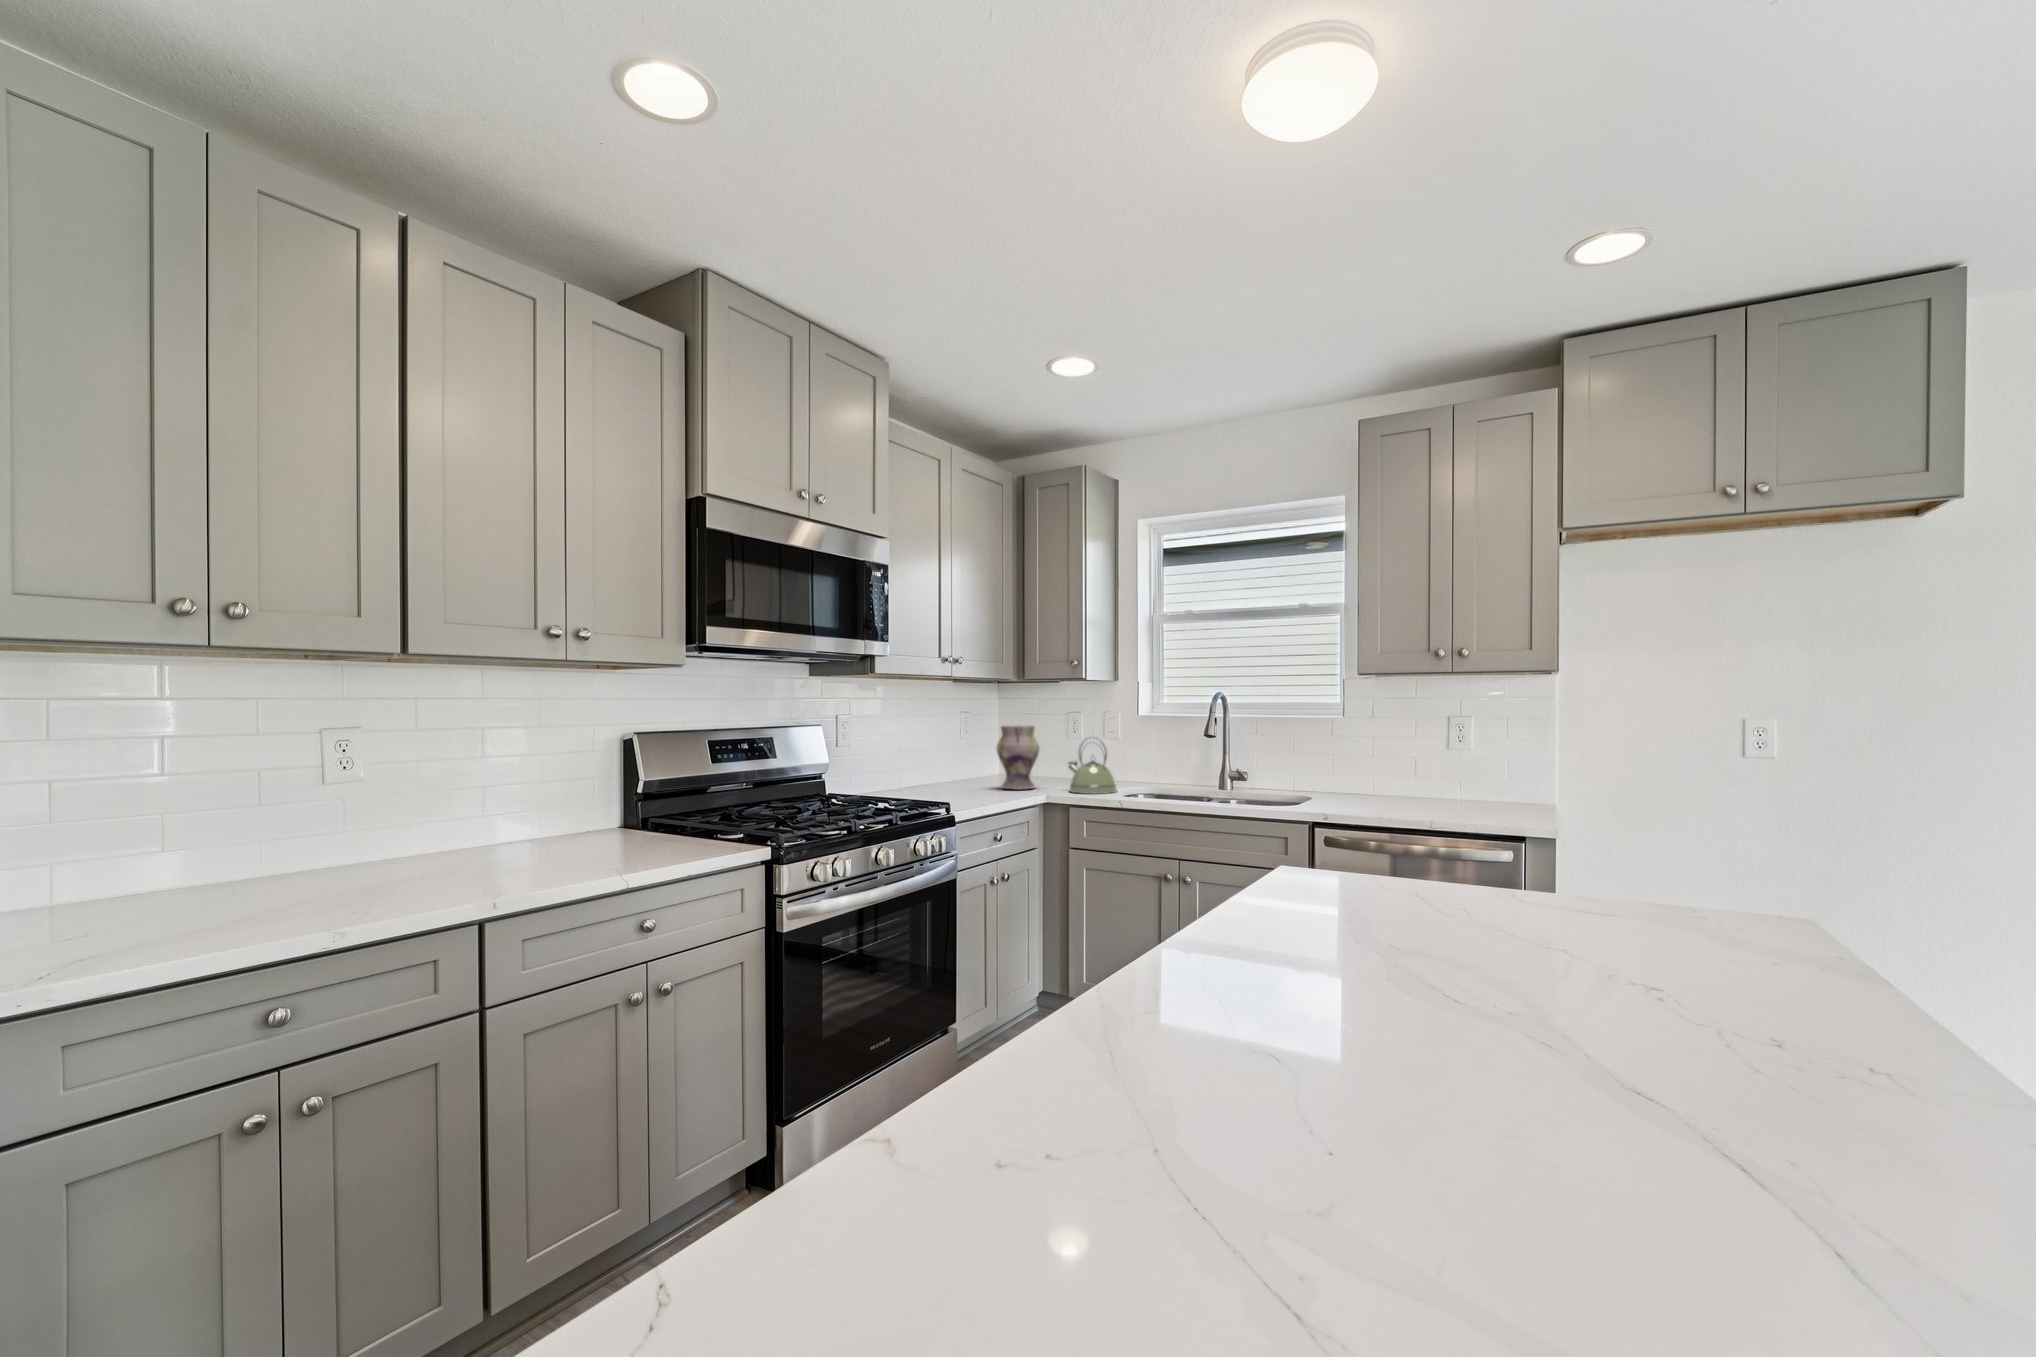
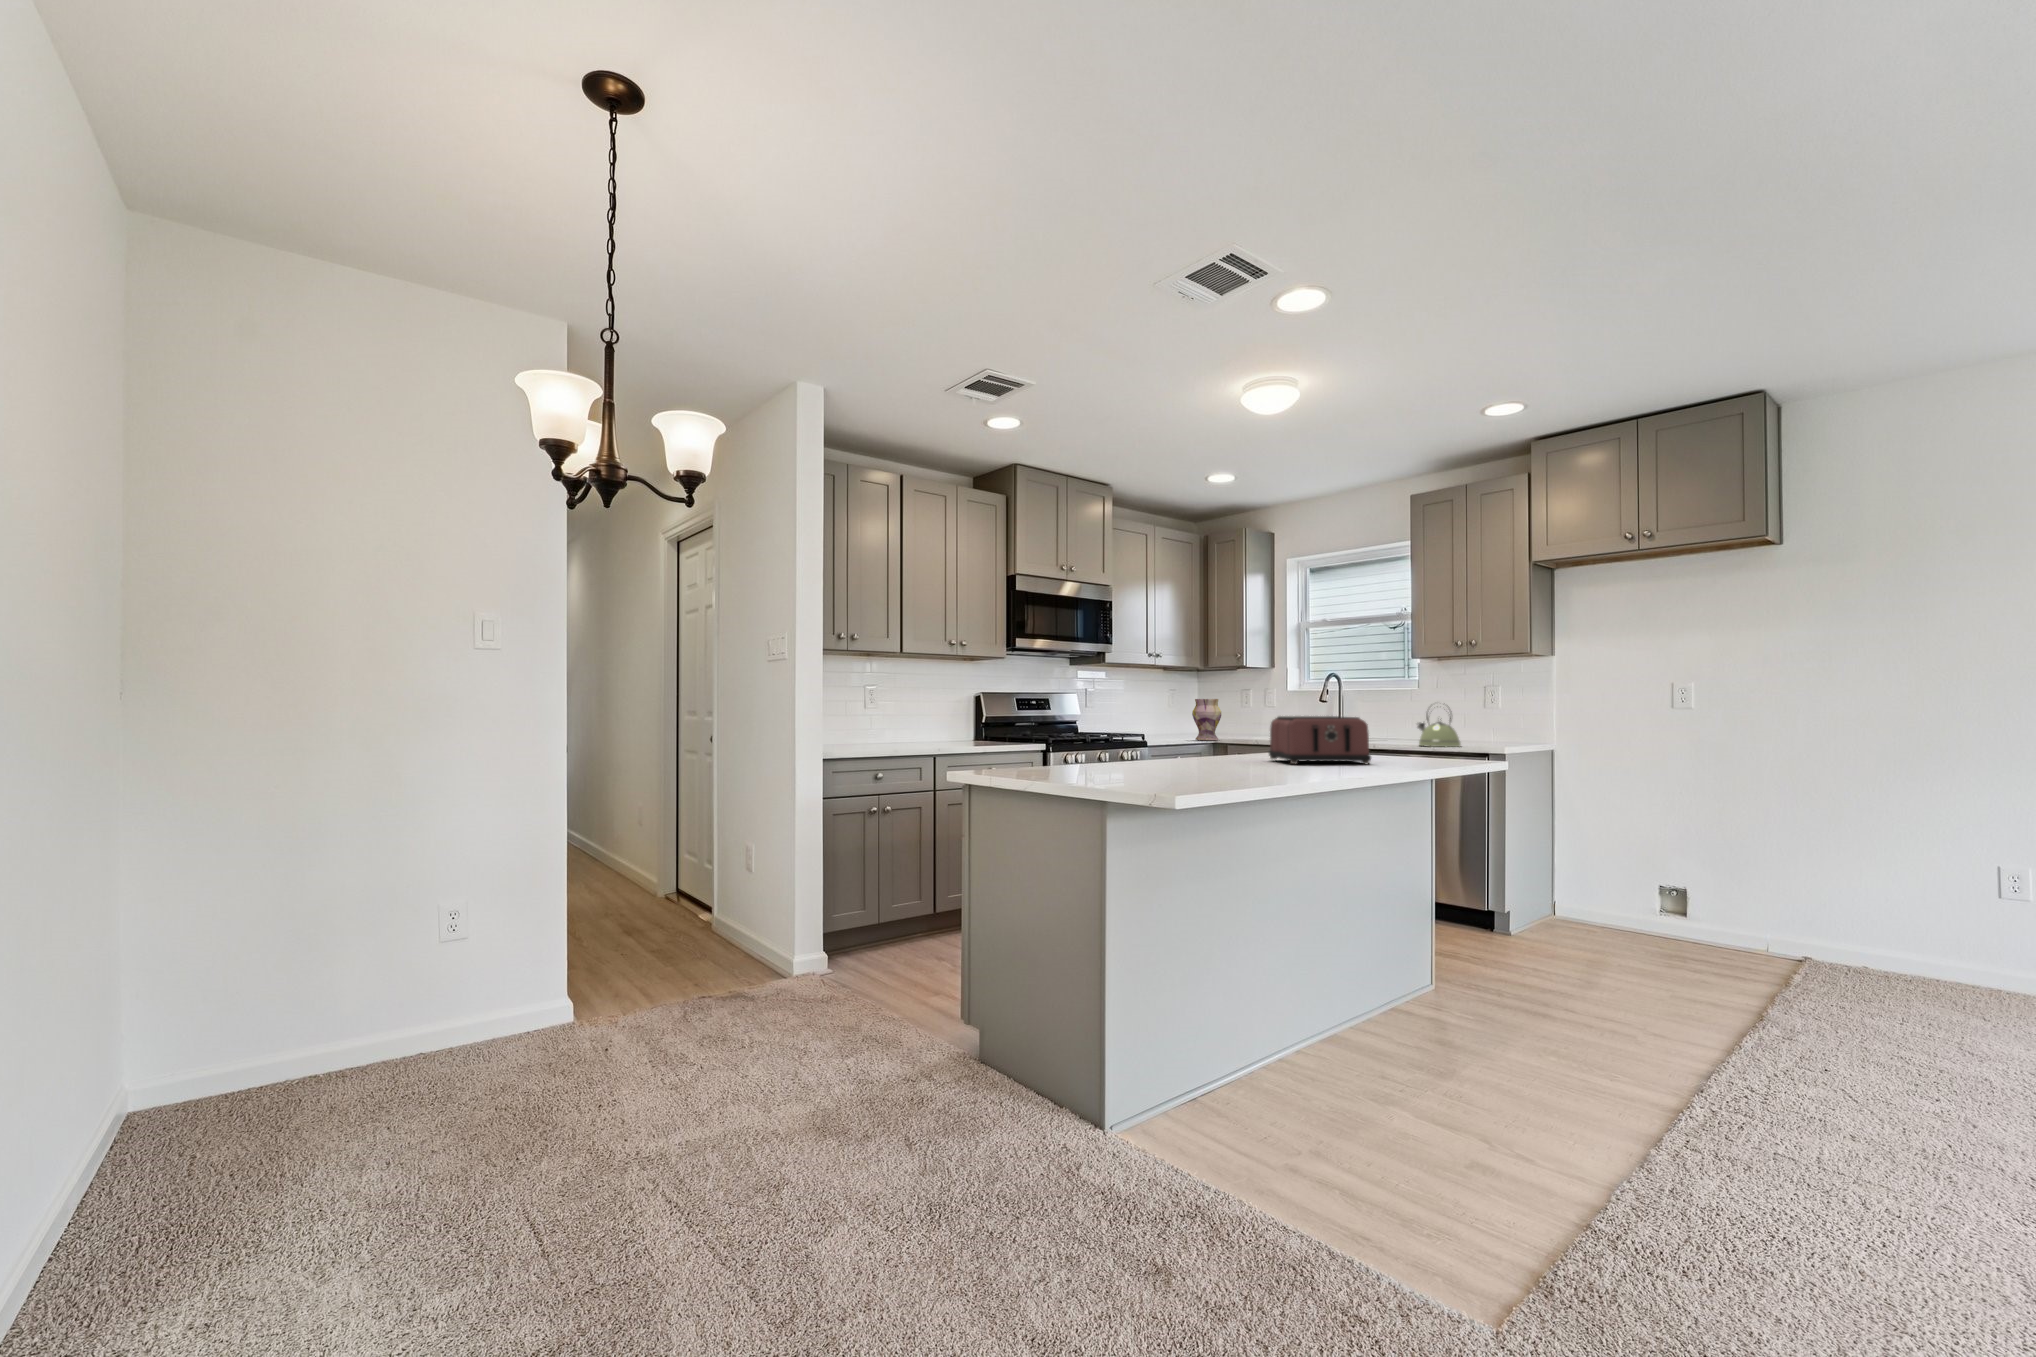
kettle: present [1069,738,1116,794] -> present [1417,706,1461,747]
toaster: none [1323,816,1632,976] -> present [1269,716,1371,764]

